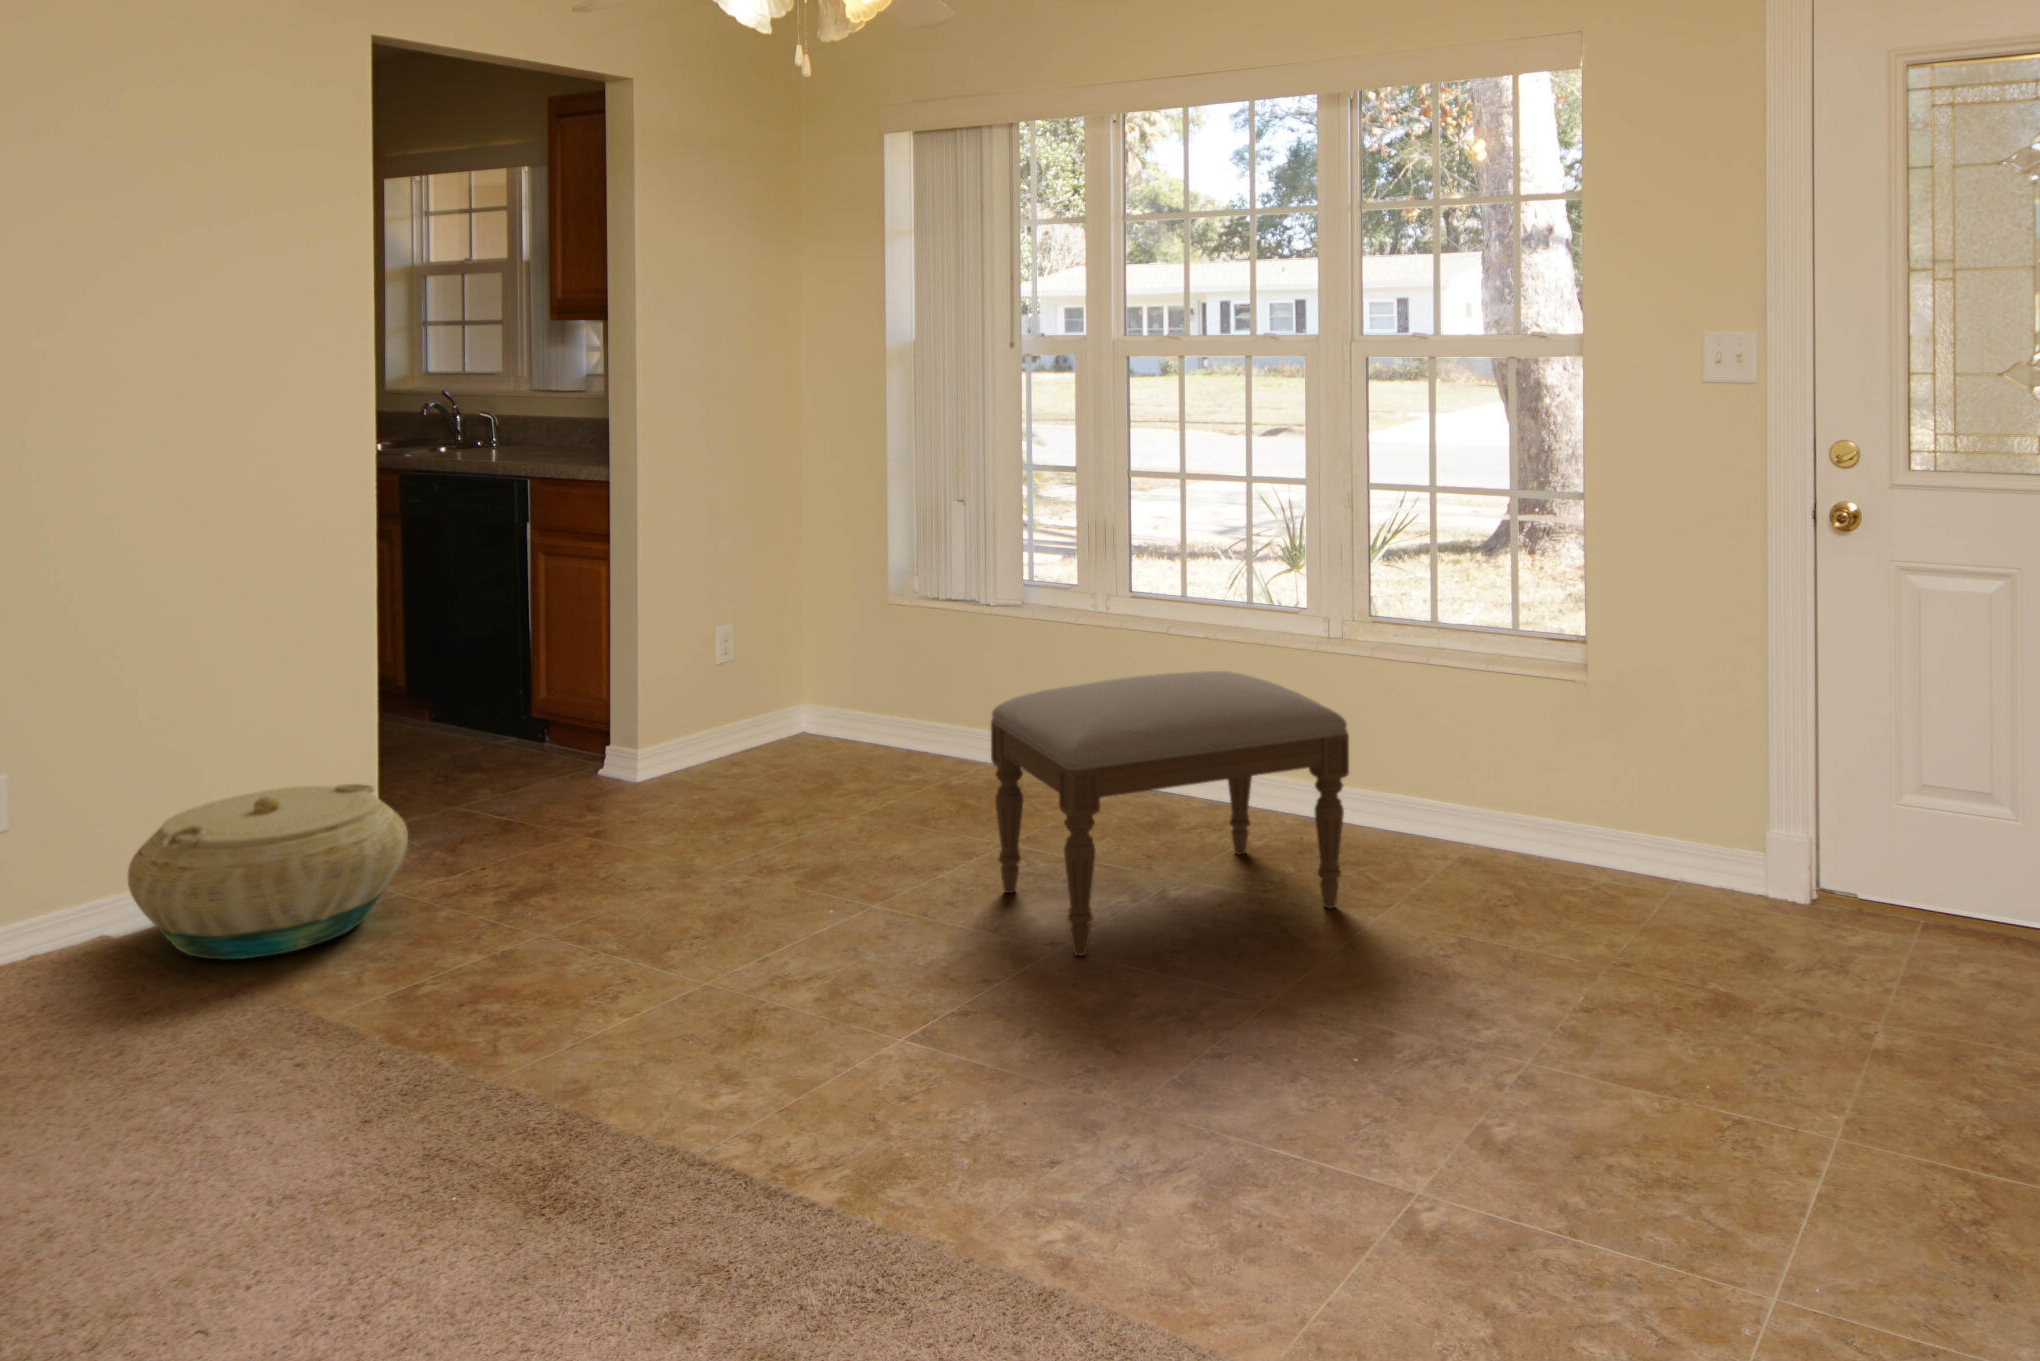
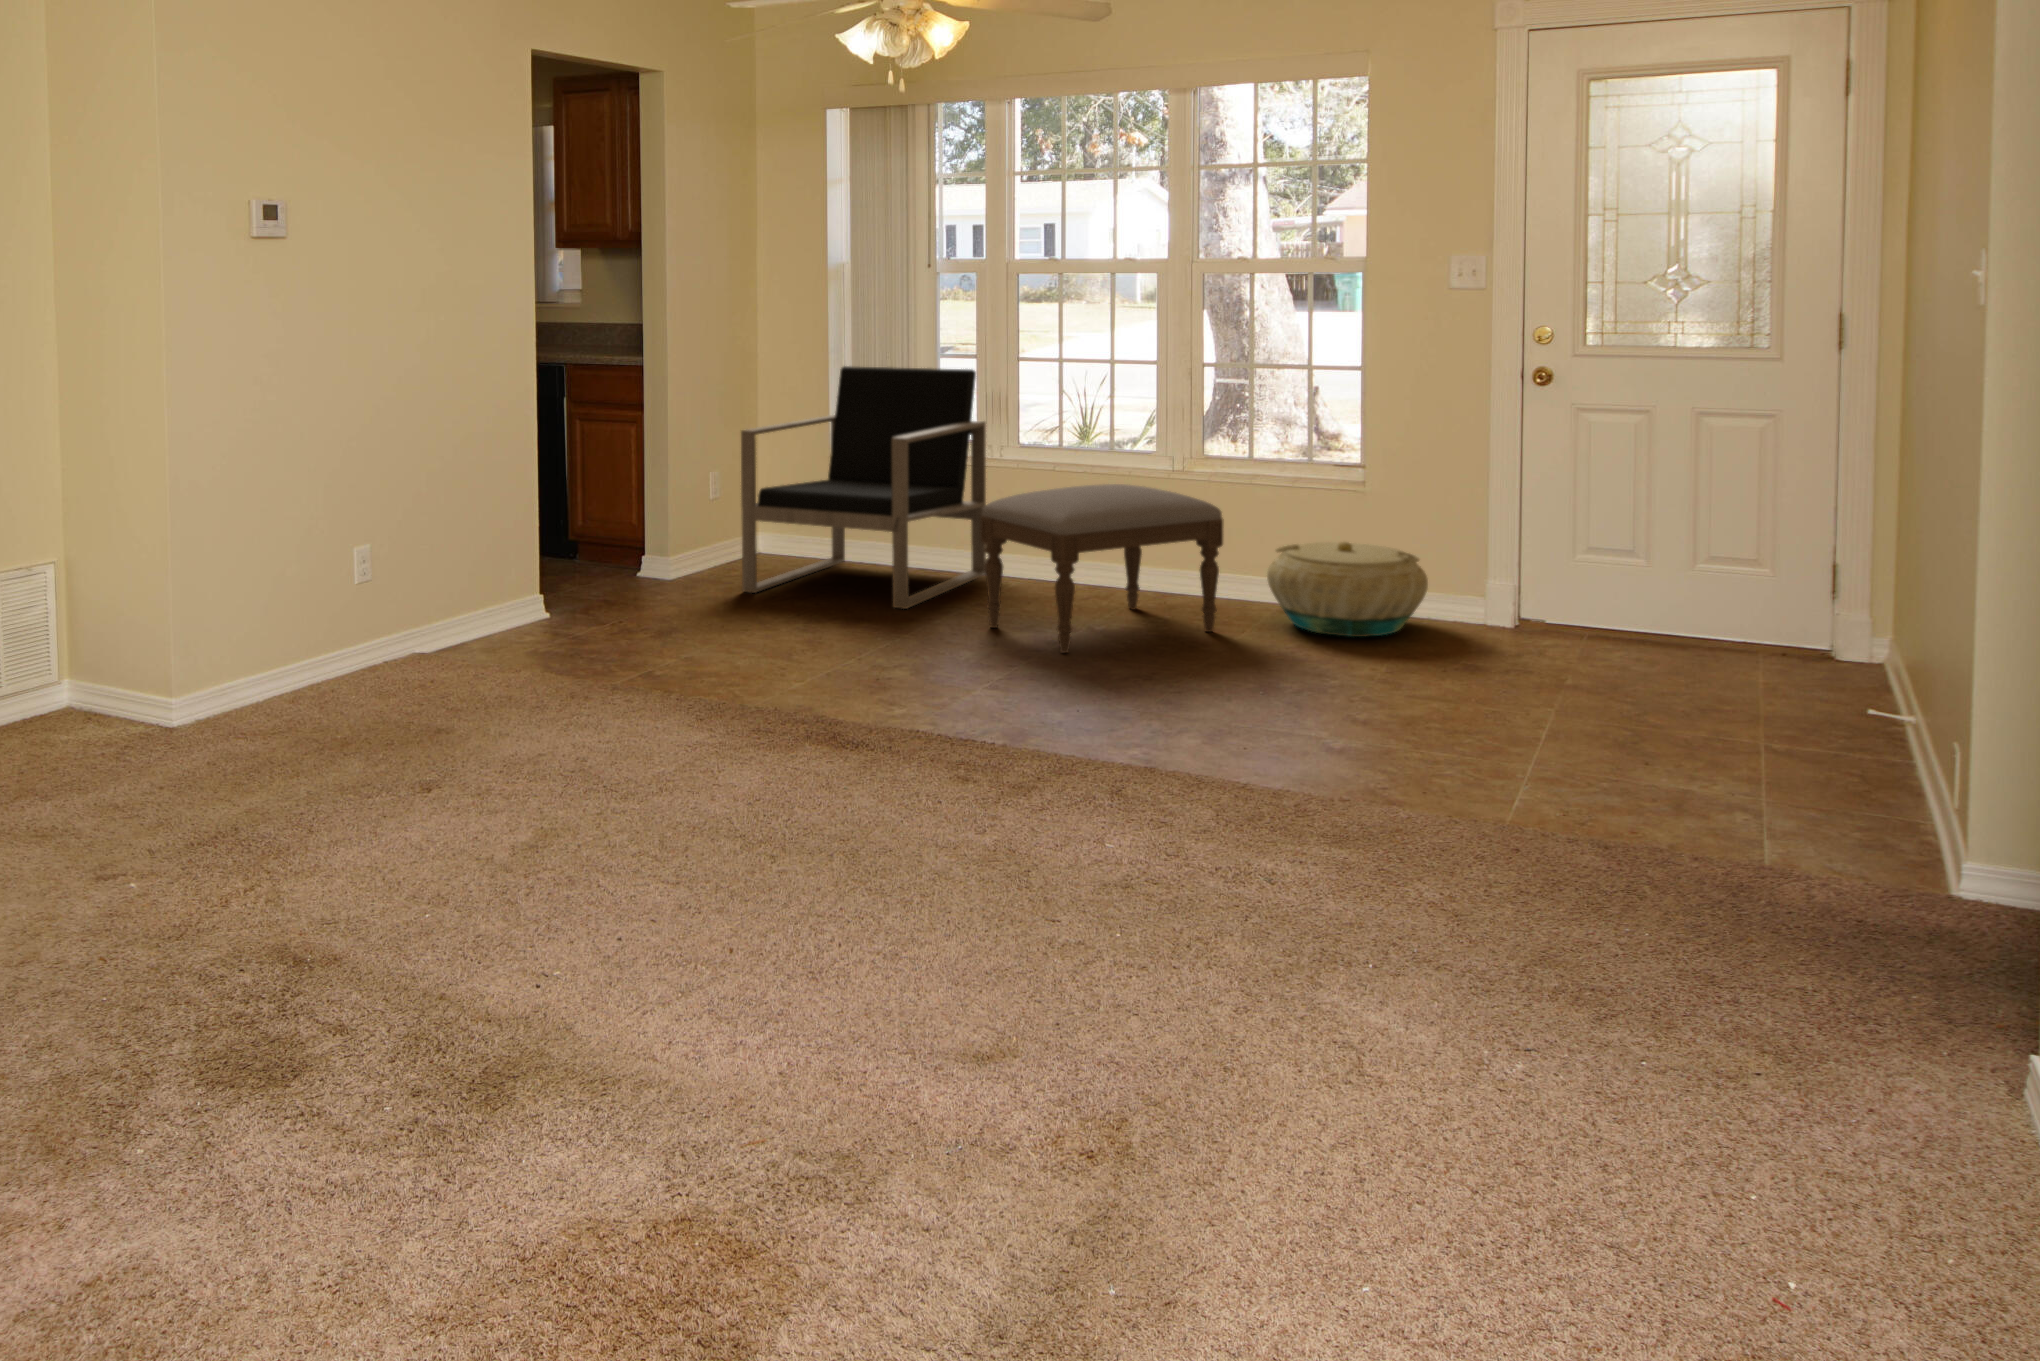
armchair: none [702,481,1071,849] -> present [741,366,986,609]
basket: present [128,784,408,959] -> present [1267,542,1428,637]

